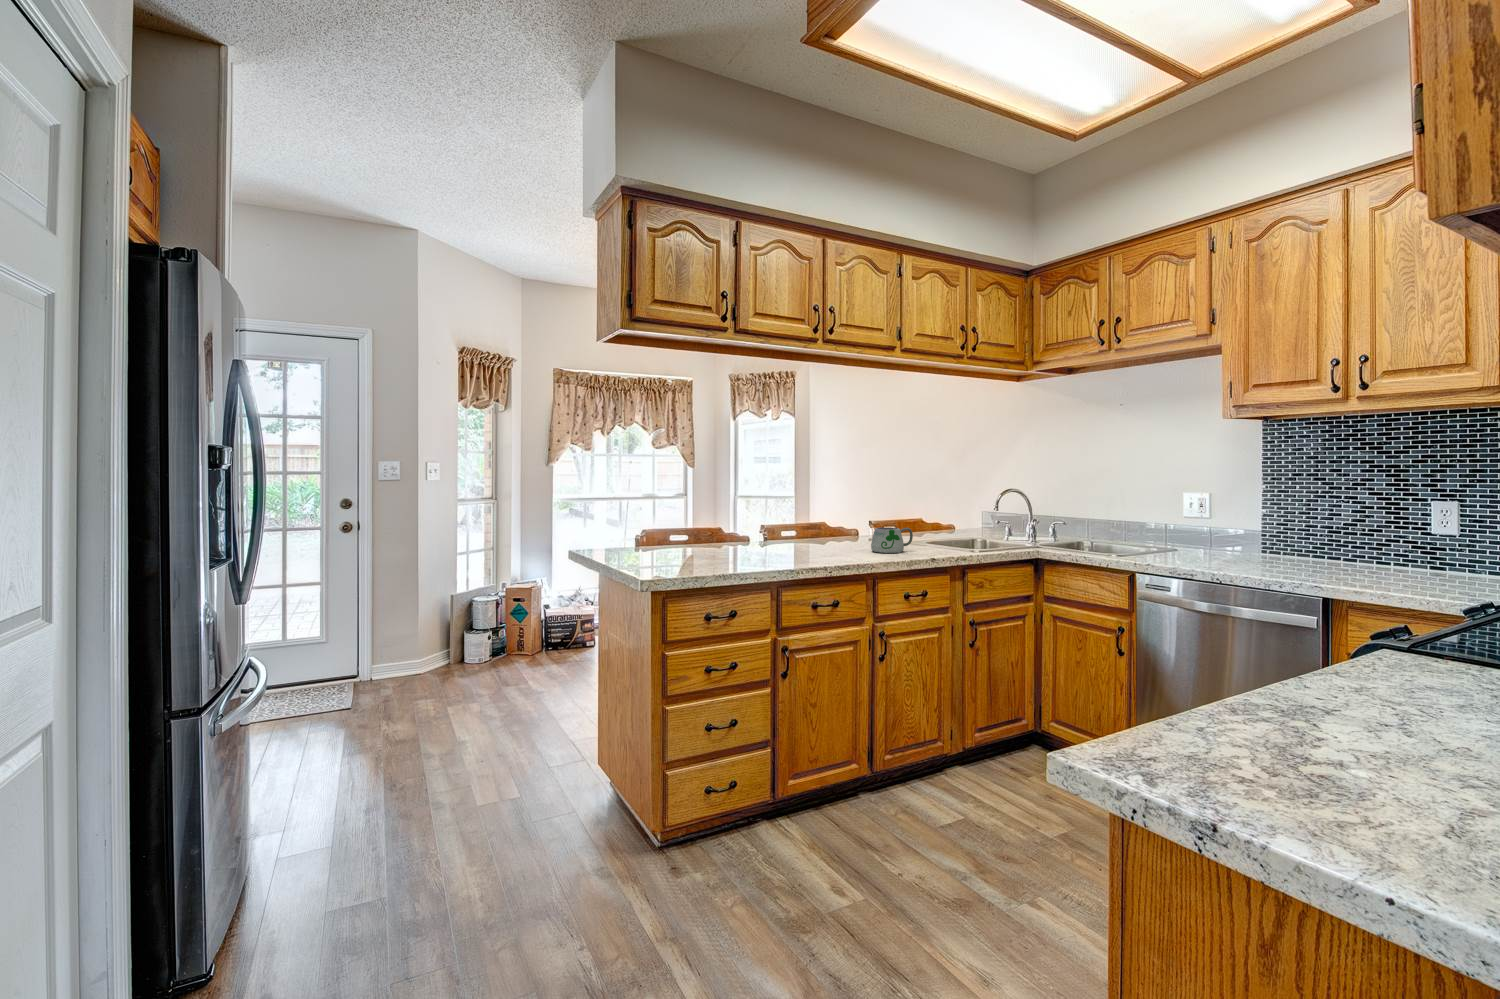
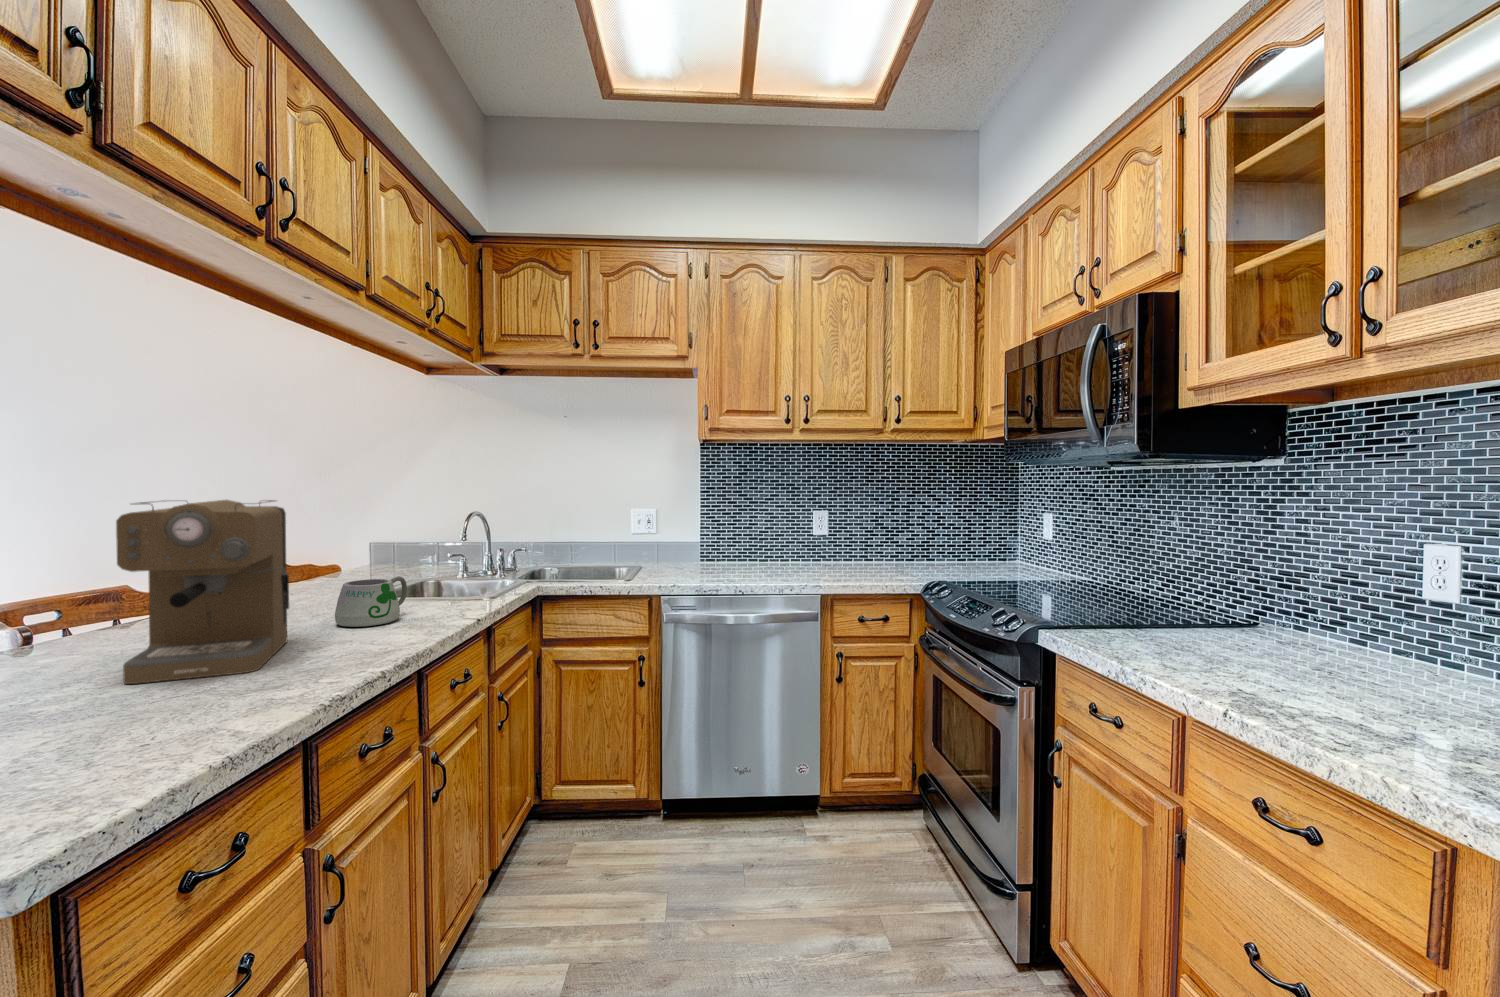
coffee maker: none [771,480,842,559] -> present [116,500,289,684]

